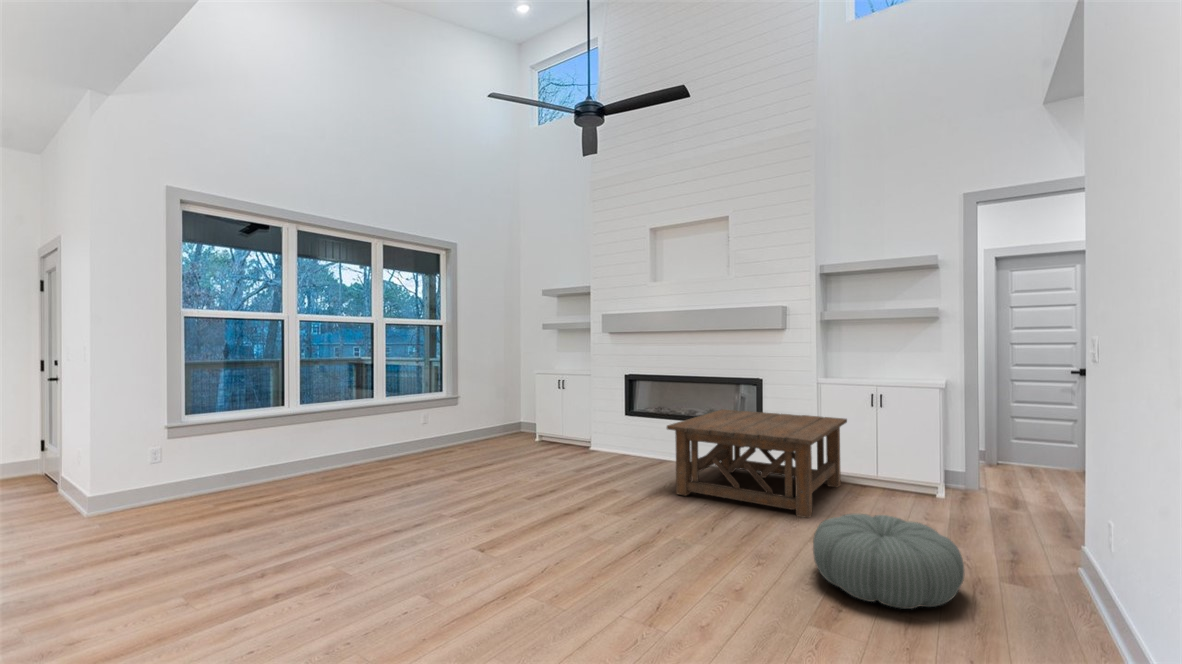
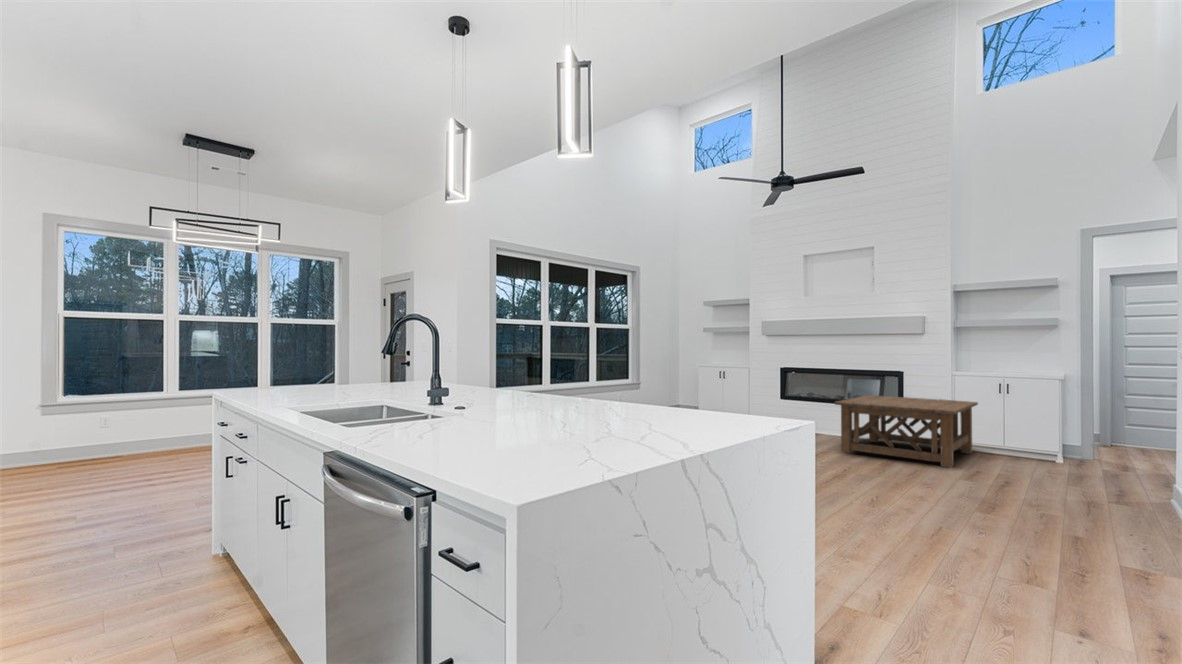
pouf: present [813,514,965,609] -> none [962,454,1073,506]

